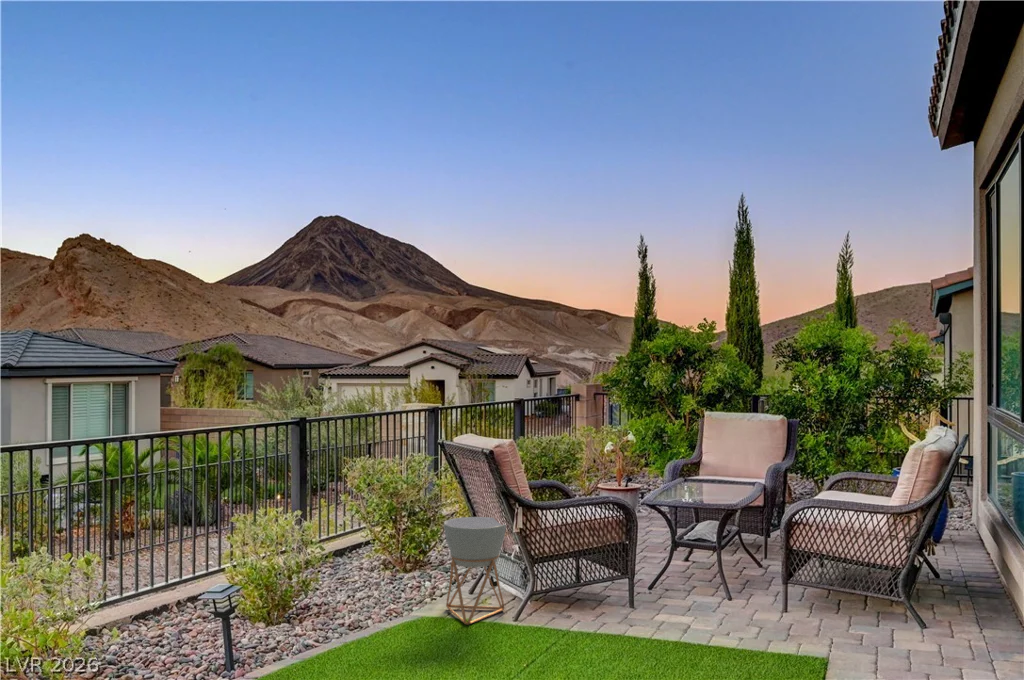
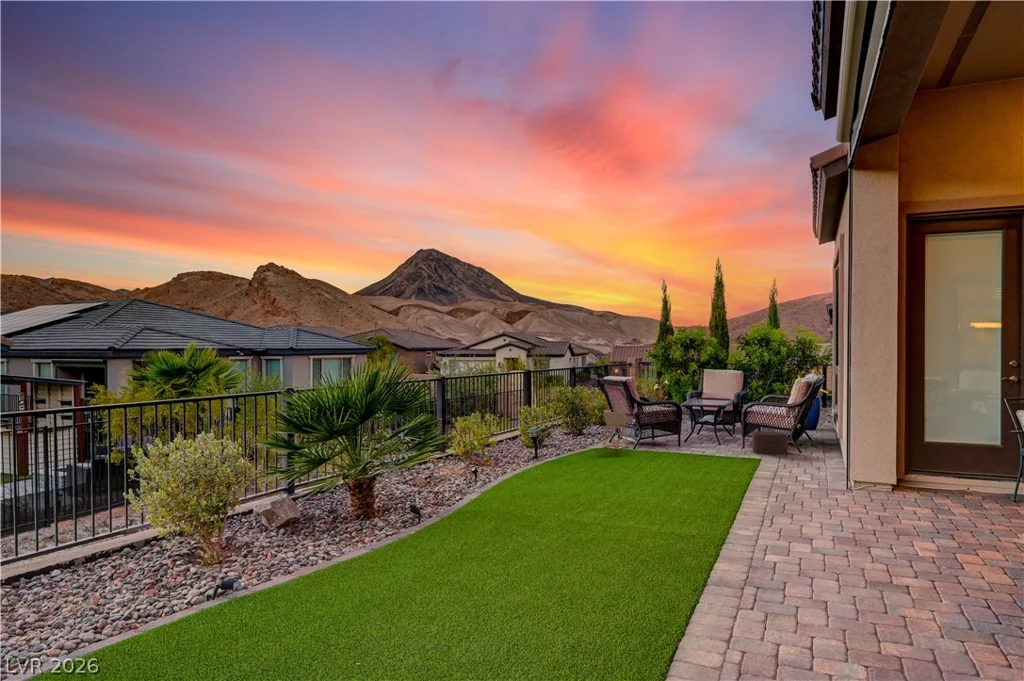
pouf: none [799,579,919,652] -> present [749,432,794,455]

